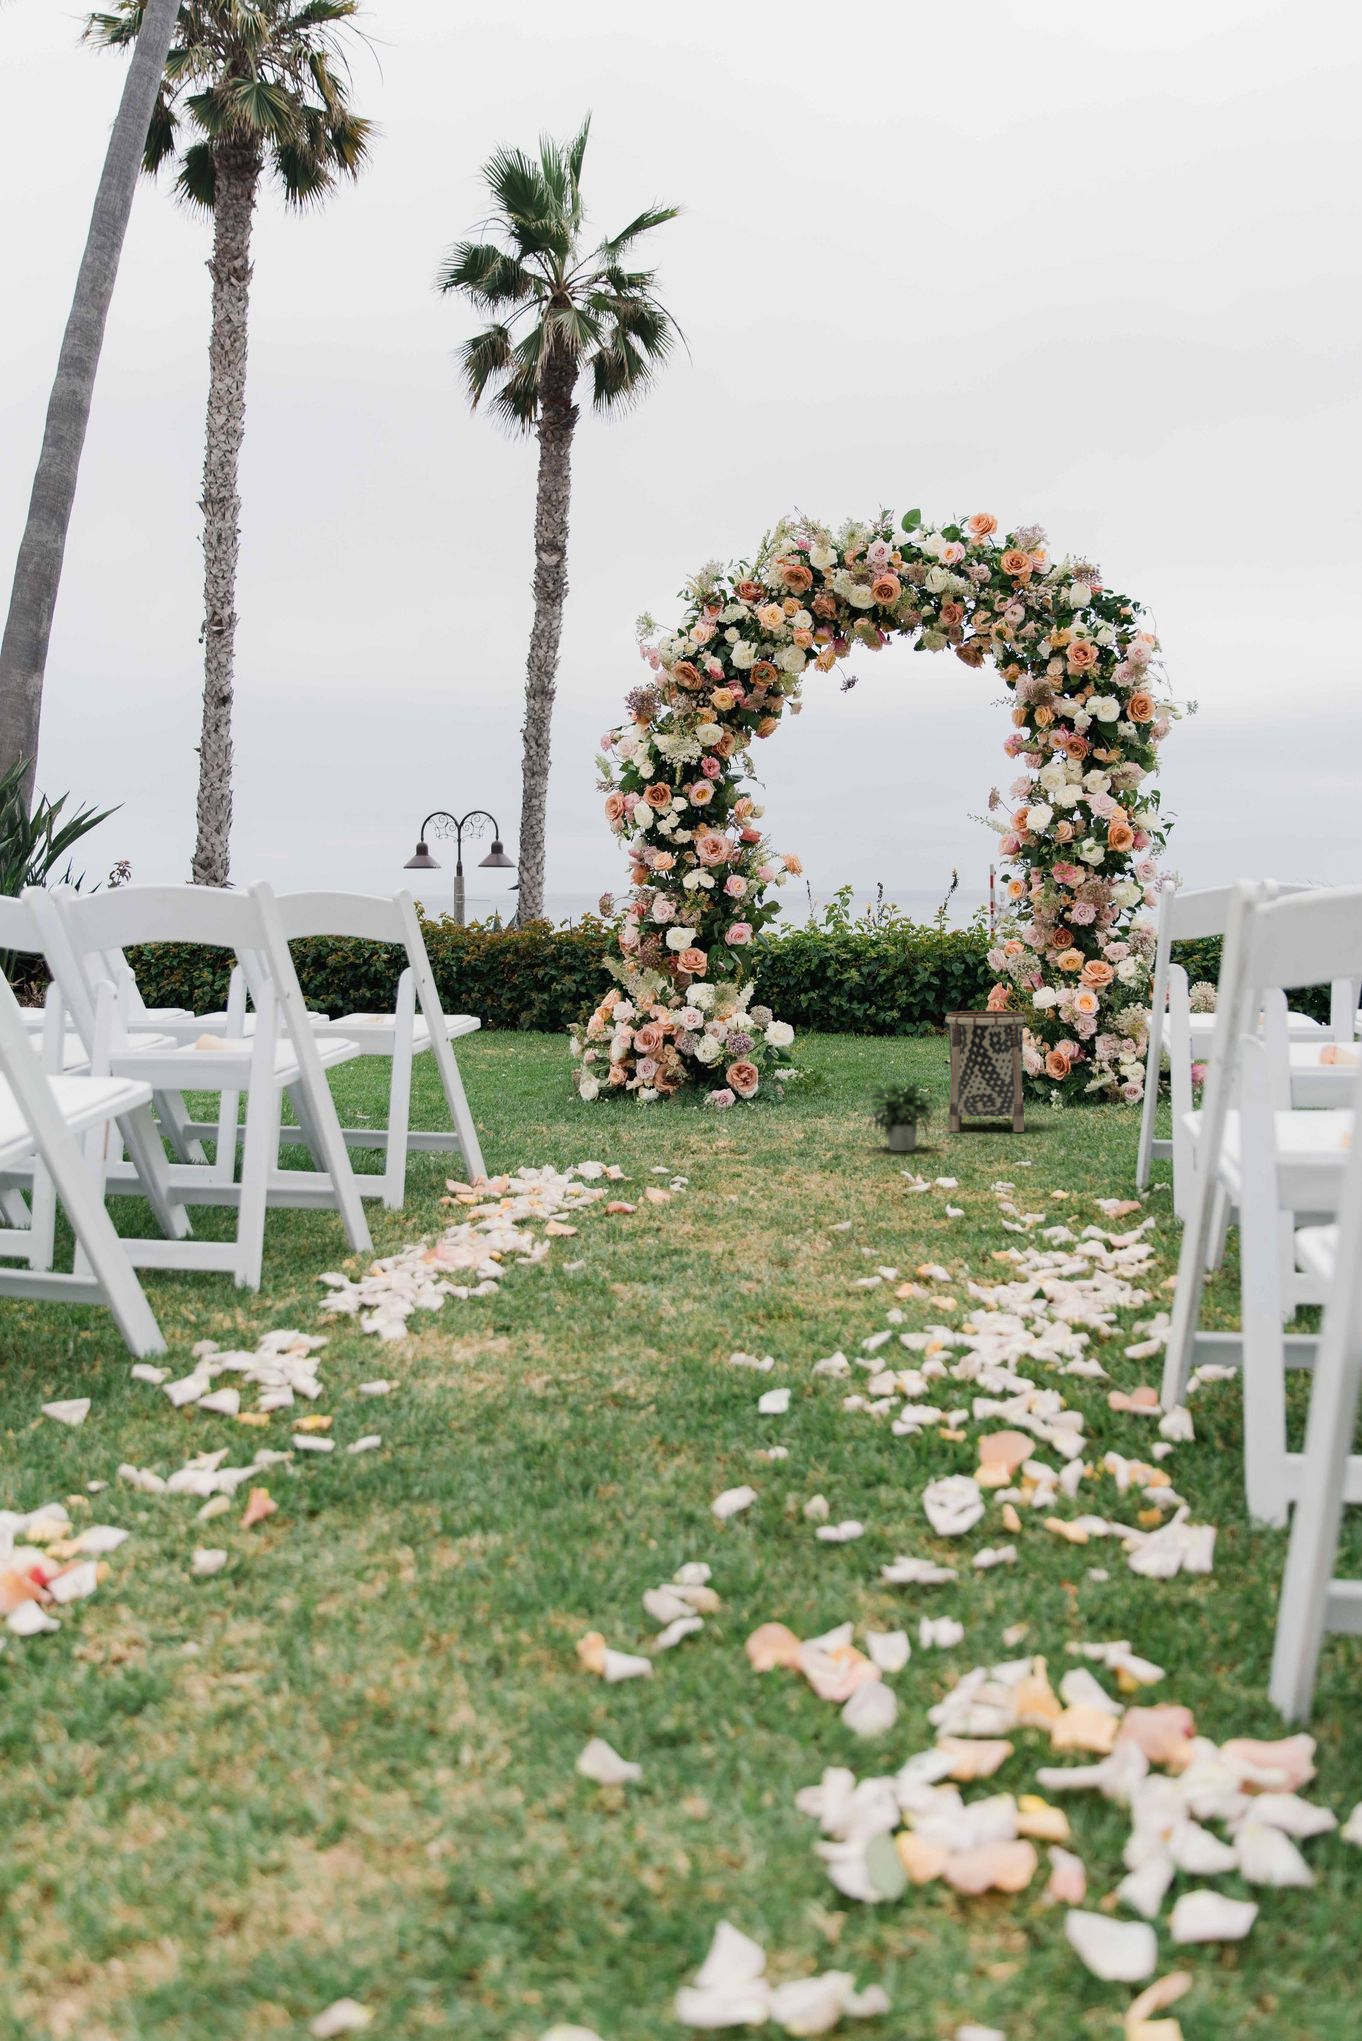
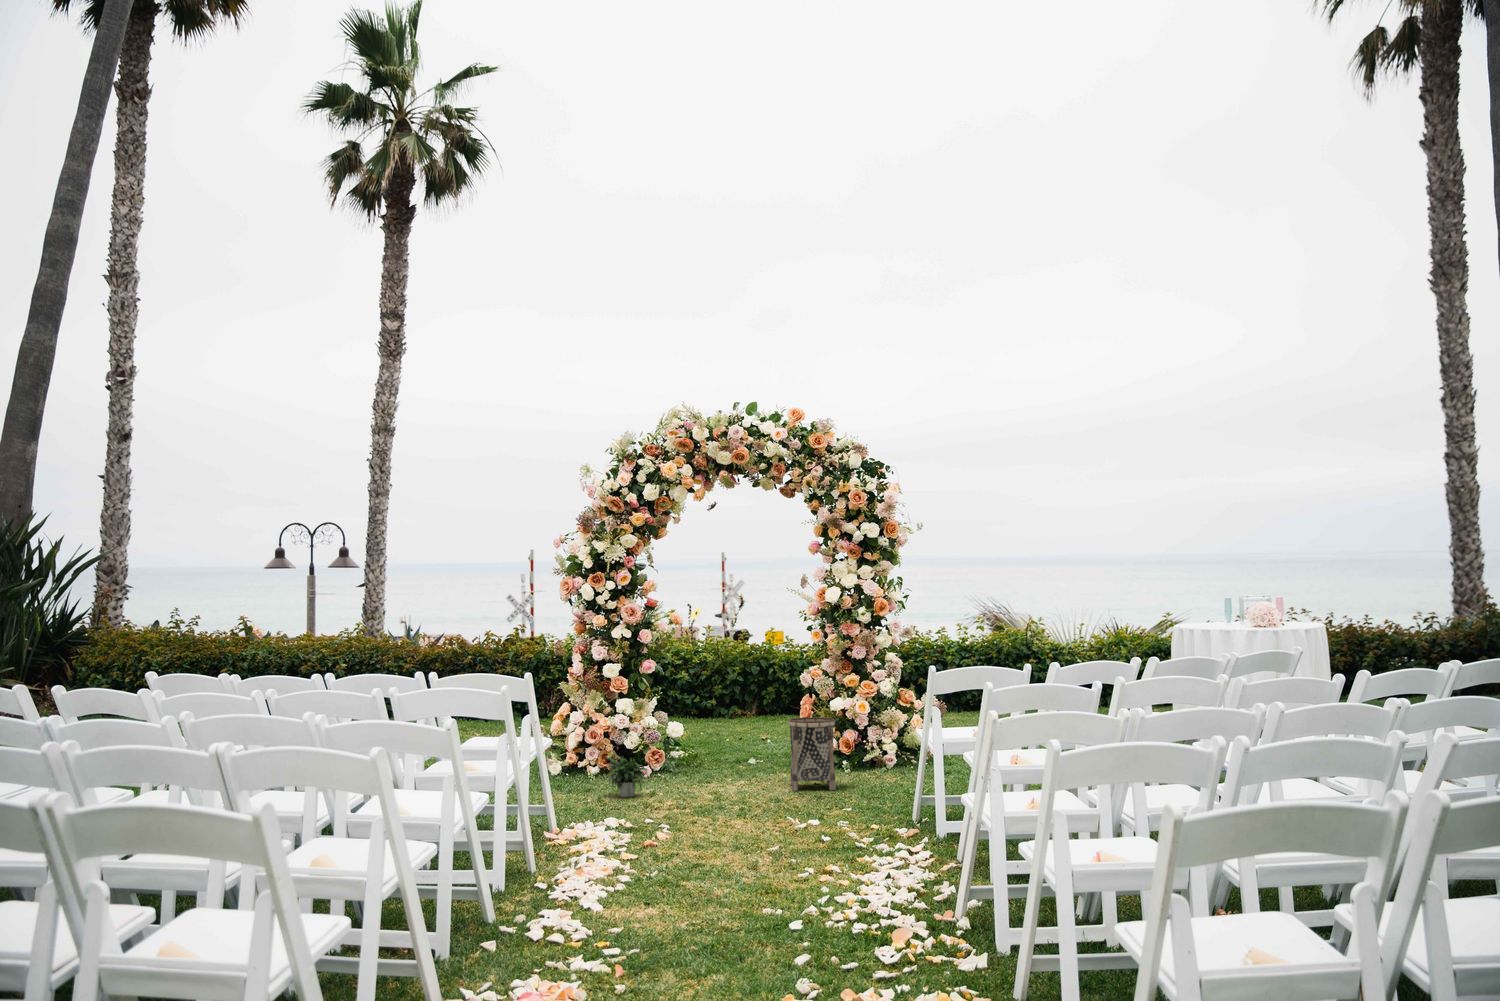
potted plant: present [868,1079,937,1151] -> present [607,757,647,797]

